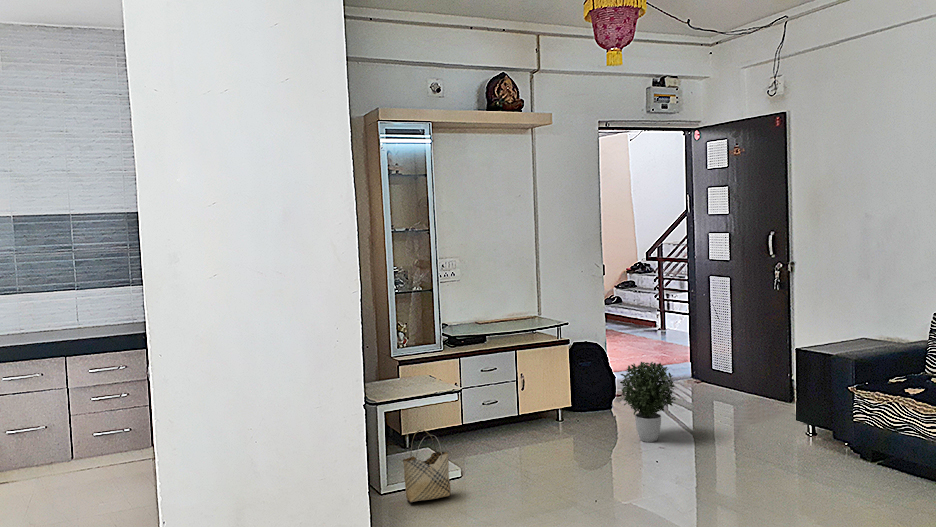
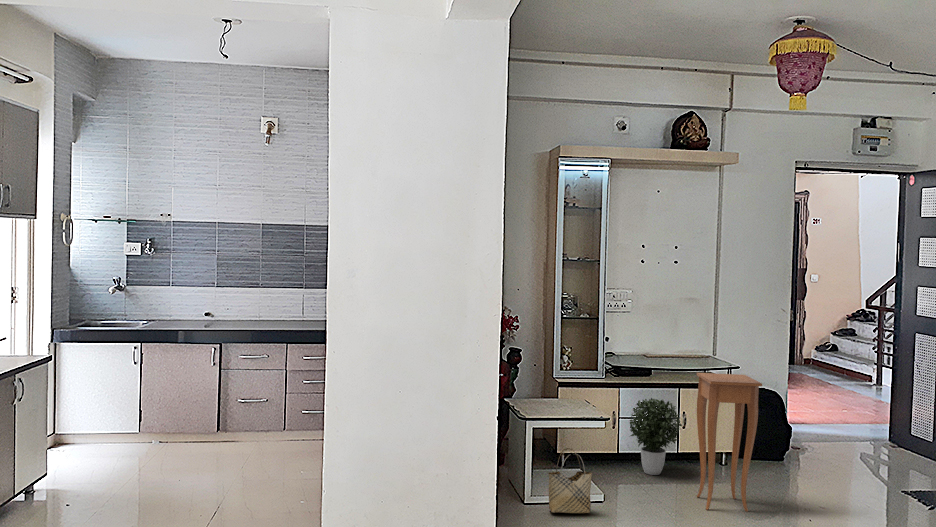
side table: none [540,330,607,471] -> present [697,373,762,511]
potted plant: present [620,362,676,442] -> present [630,398,682,475]

